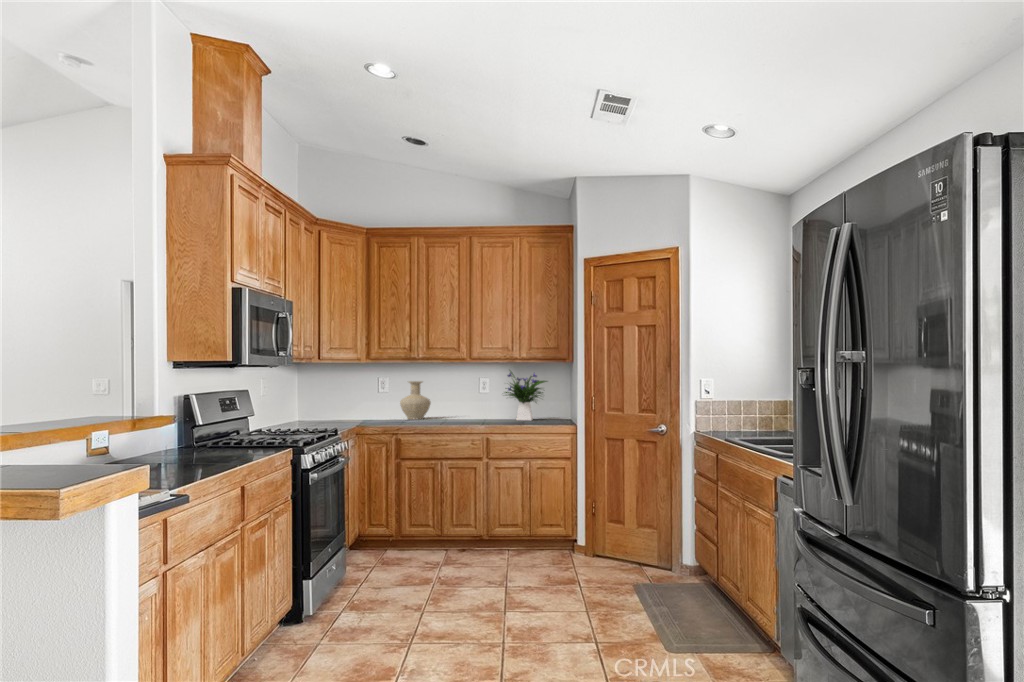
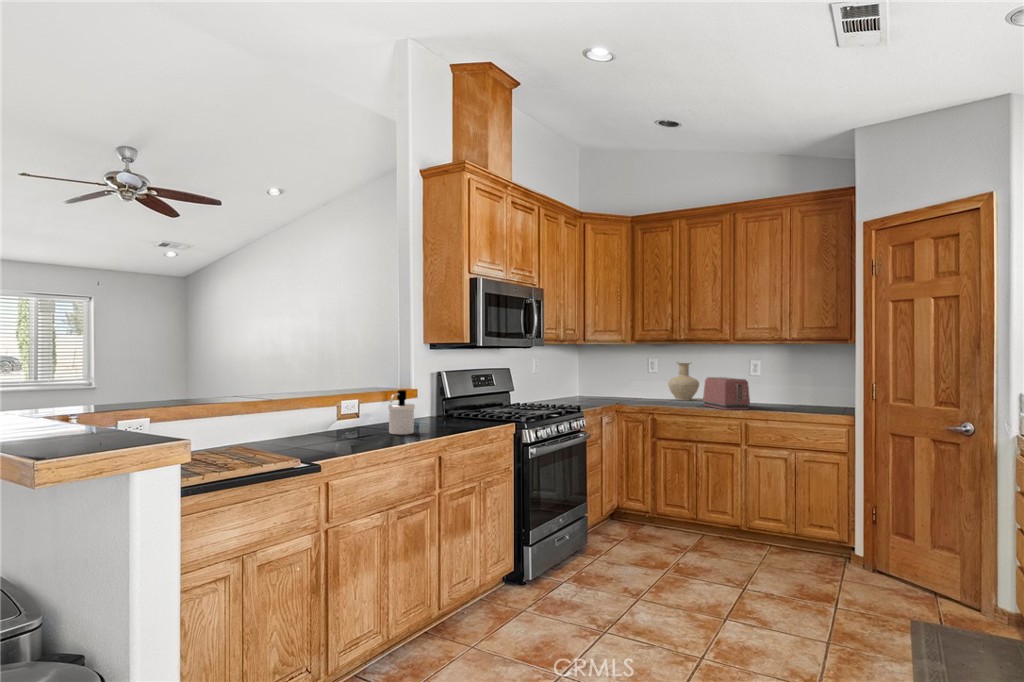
flower arrangement: present [505,371,547,420] -> none [774,351,830,408]
toaster: none [443,395,489,426] -> present [703,377,750,410]
soap dispenser: none [178,418,210,467] -> present [388,390,415,435]

